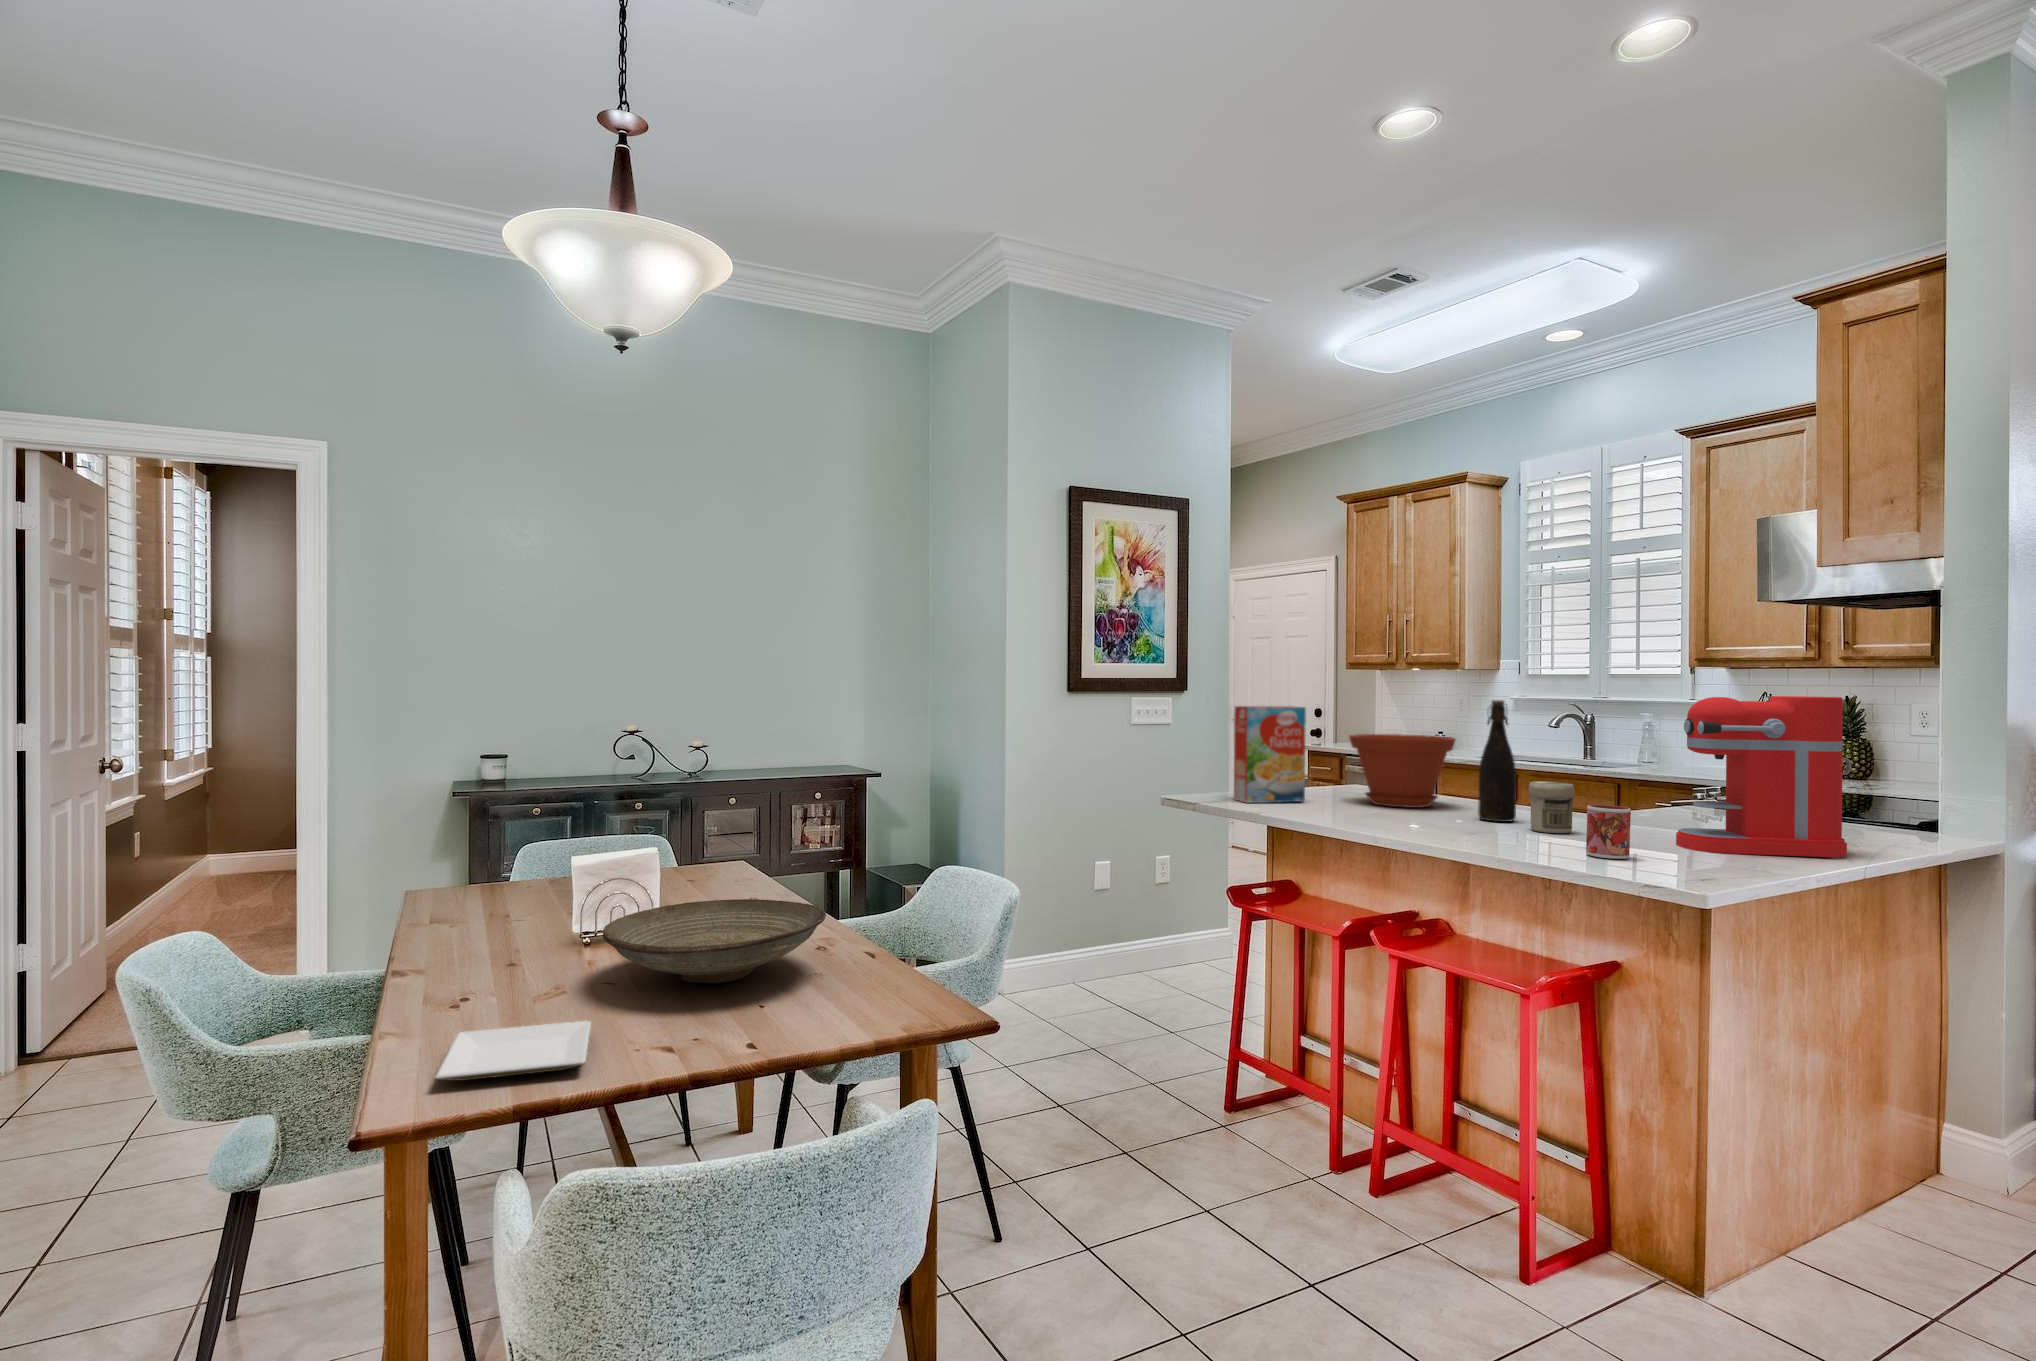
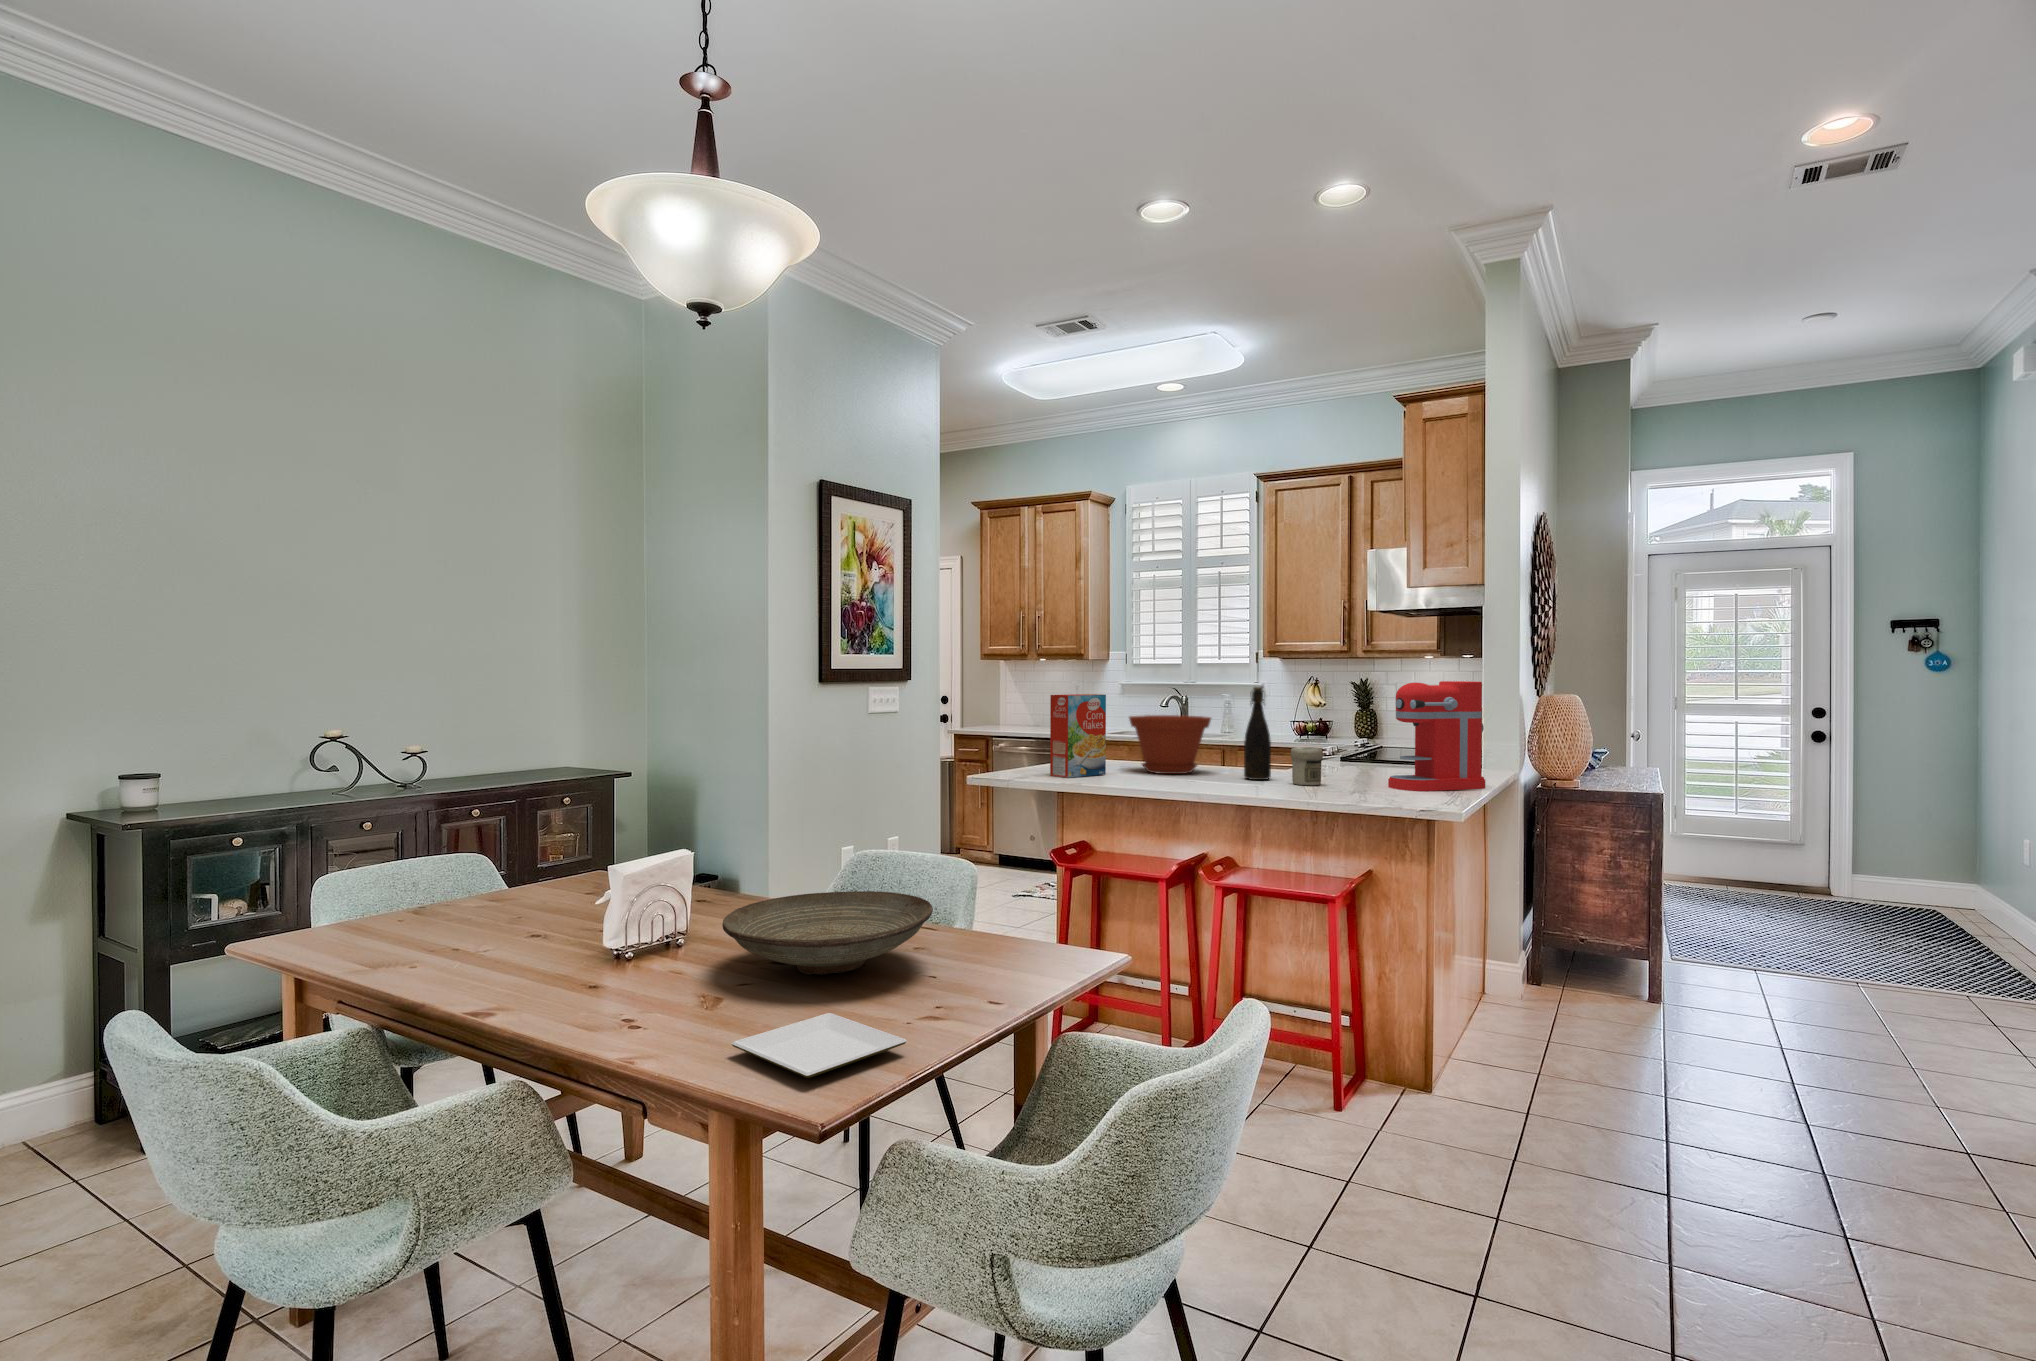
mug: present [1586,805,1631,859] -> none [1363,762,1394,799]

